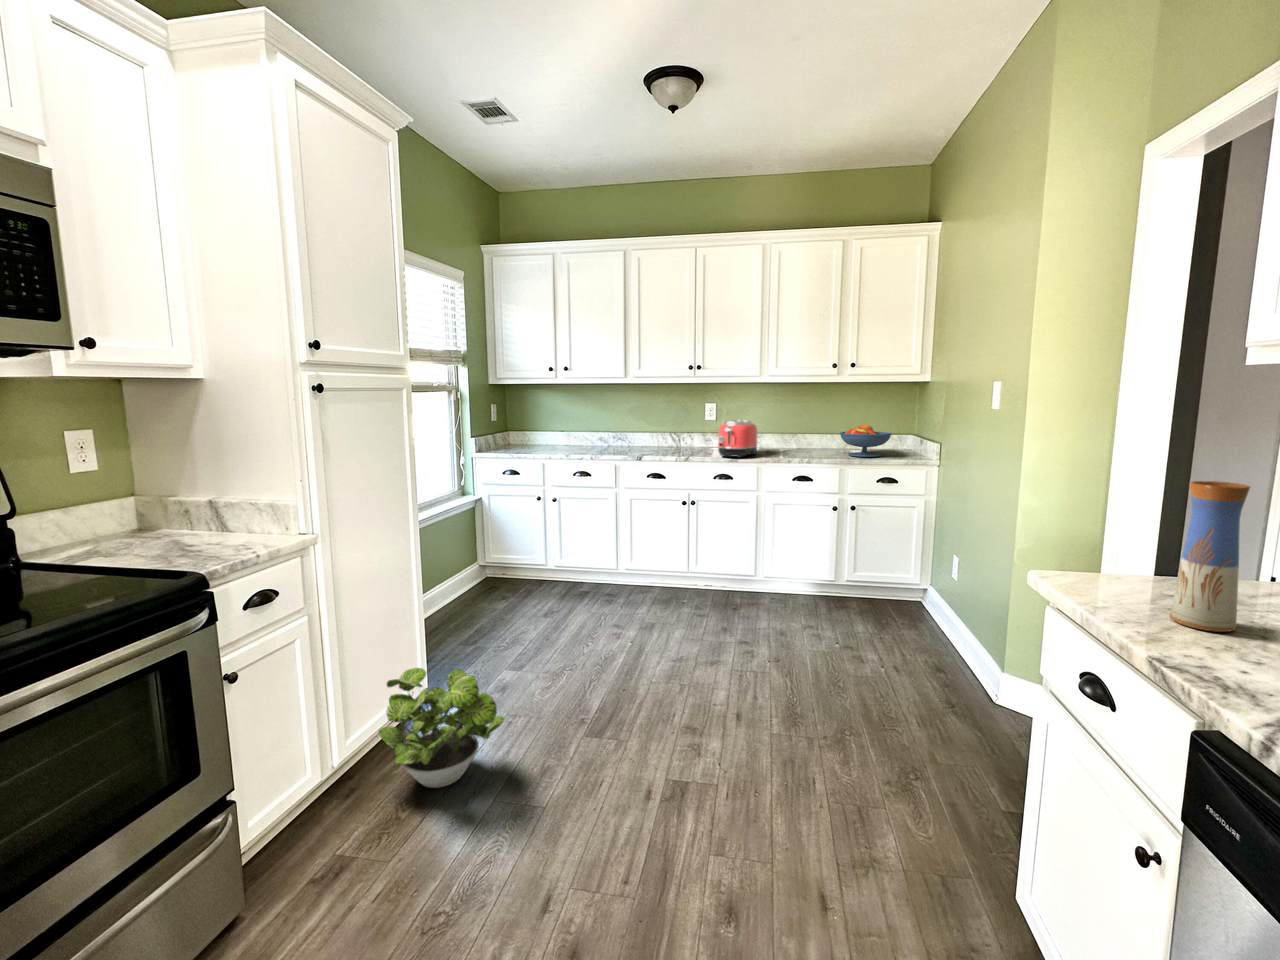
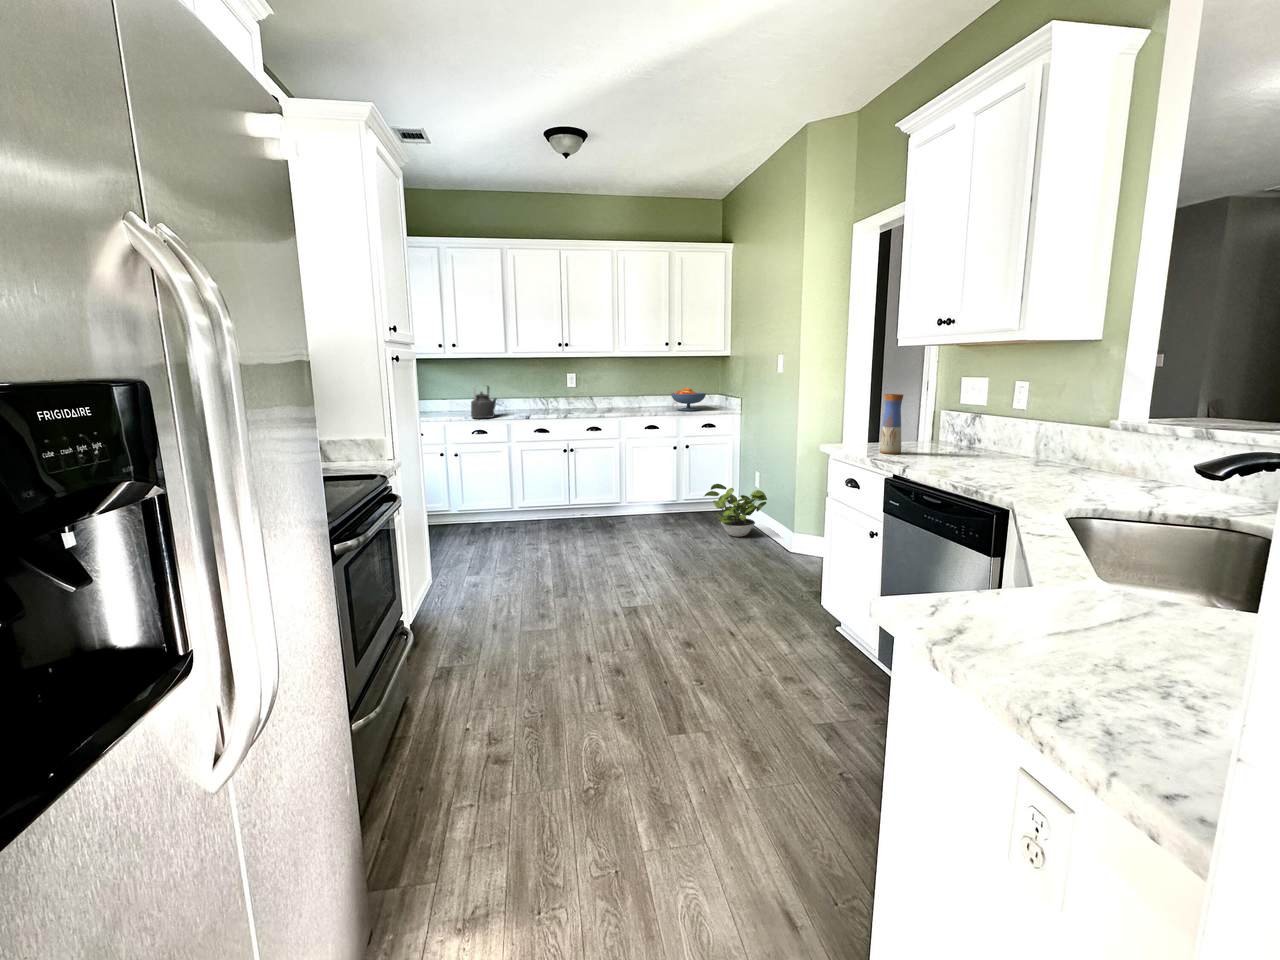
kettle: none [578,417,612,456] -> present [471,386,497,418]
toaster: present [718,420,757,457] -> none [585,386,614,414]
potted plant: present [379,668,504,788] -> present [705,484,767,537]

